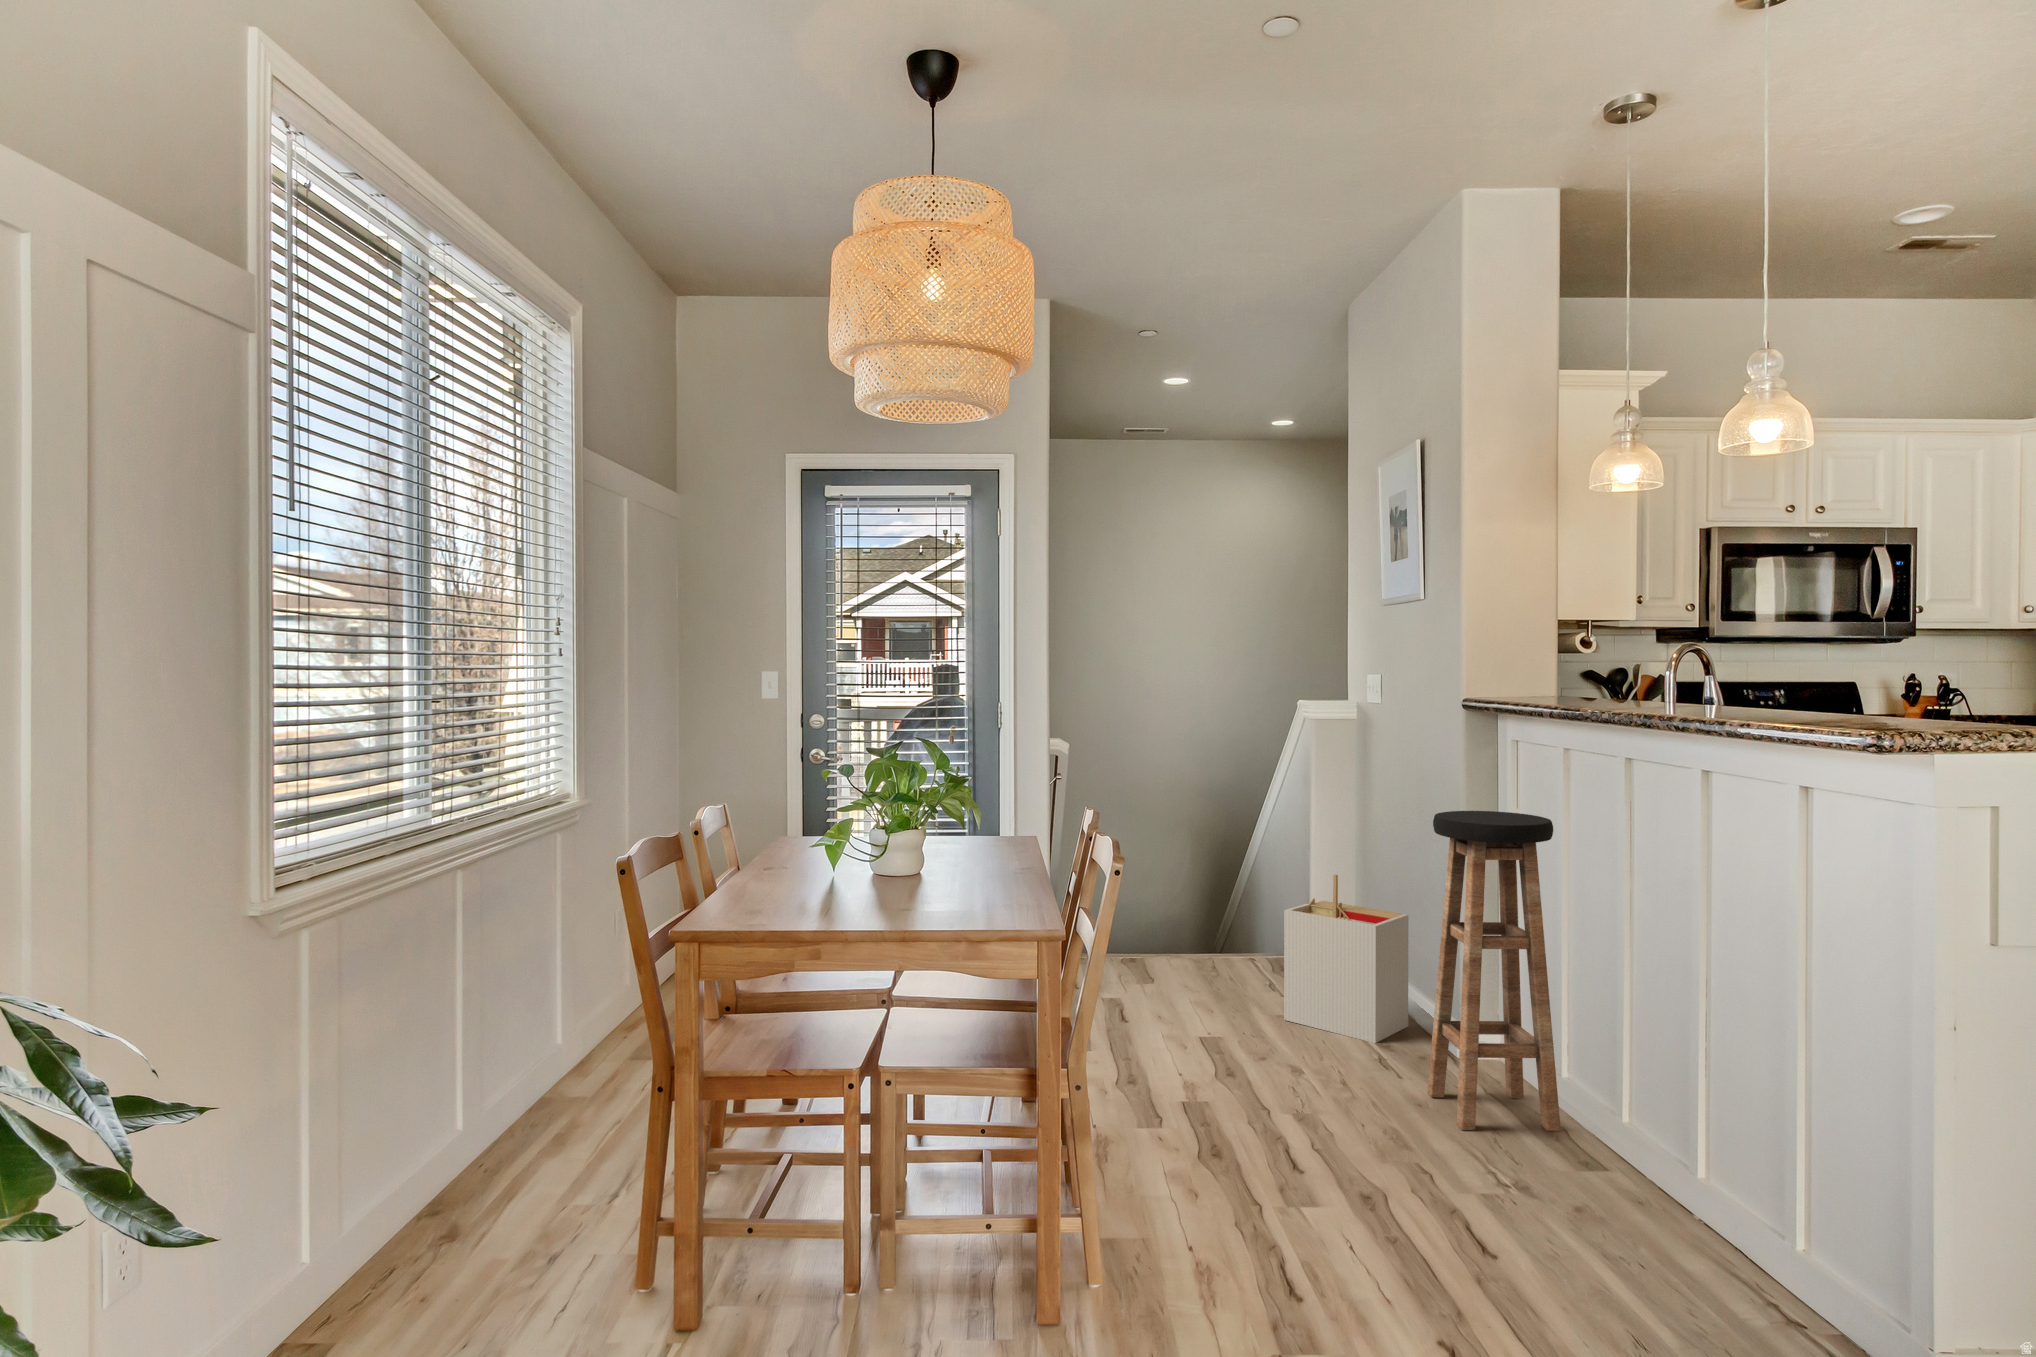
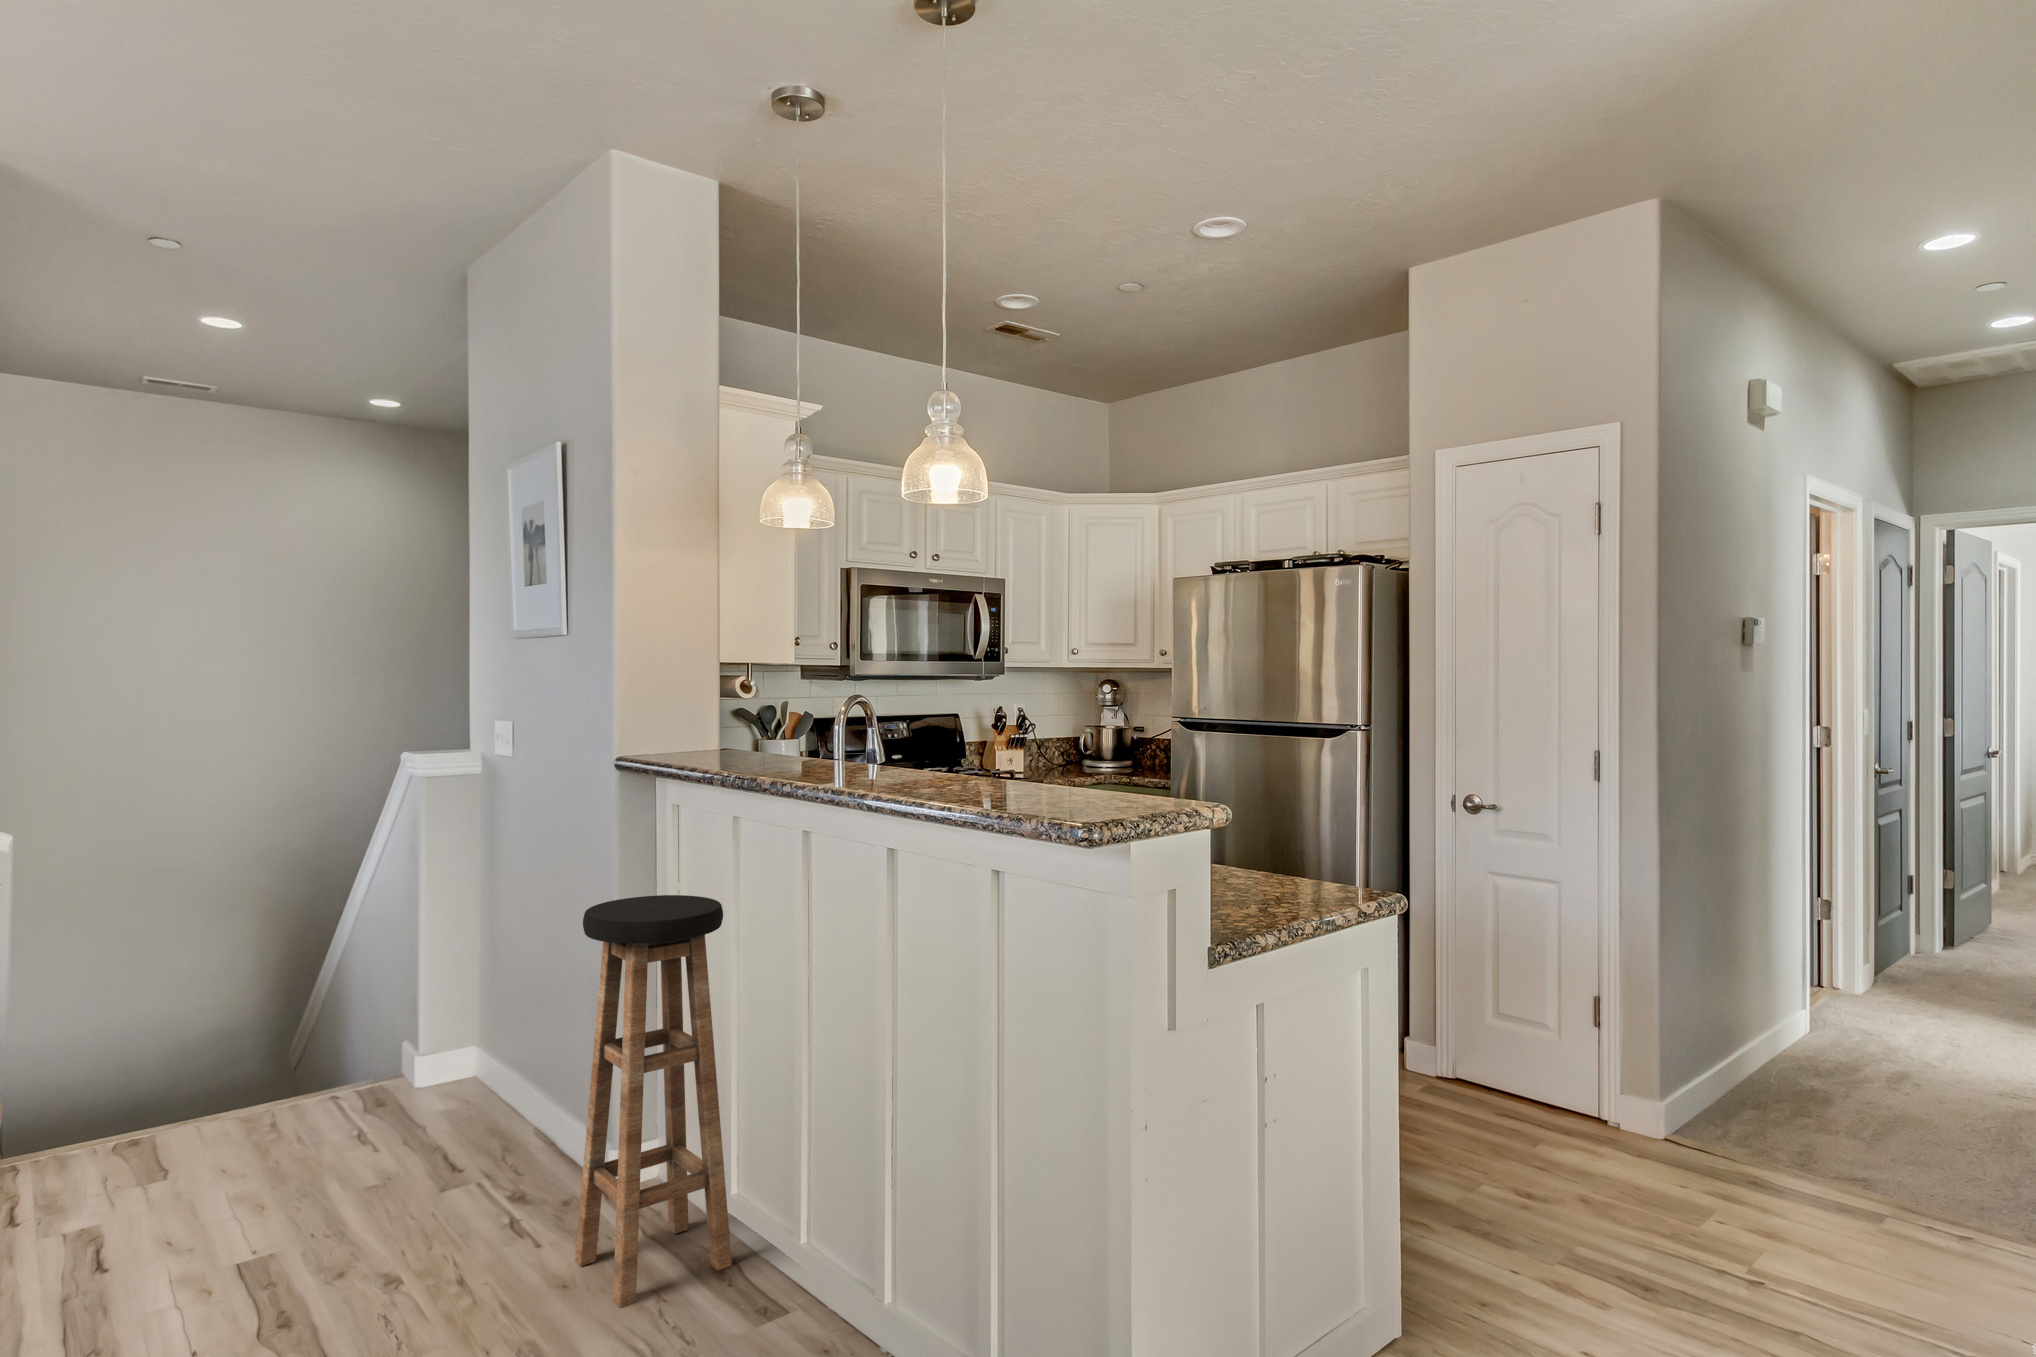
storage bin: present [1284,875,1409,1043] -> none [377,986,549,1199]

